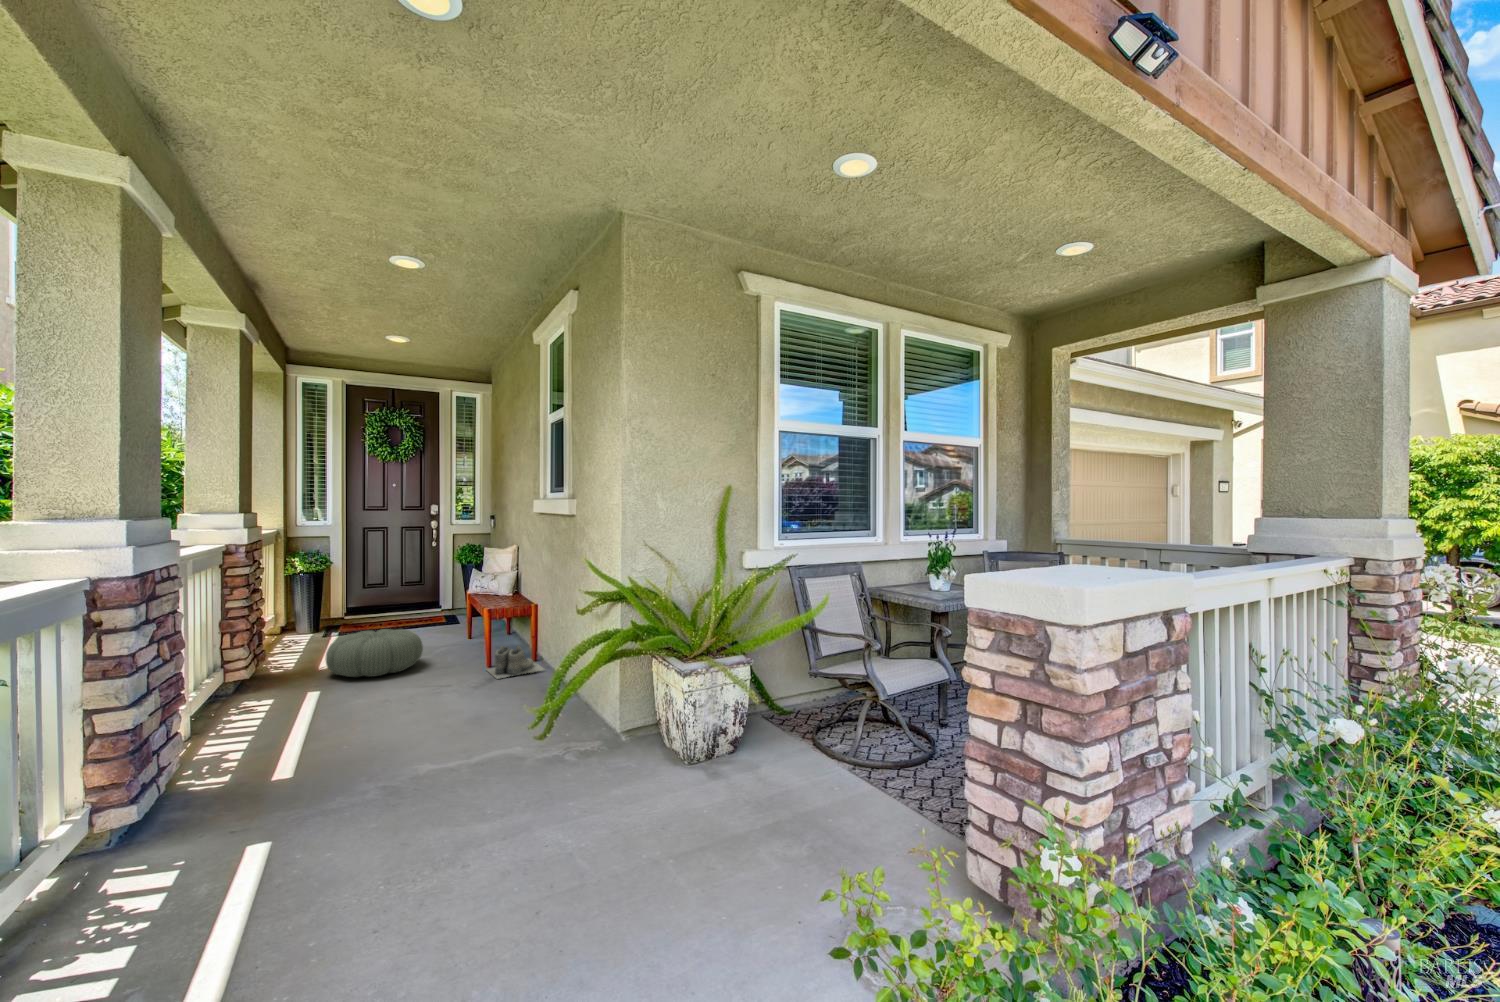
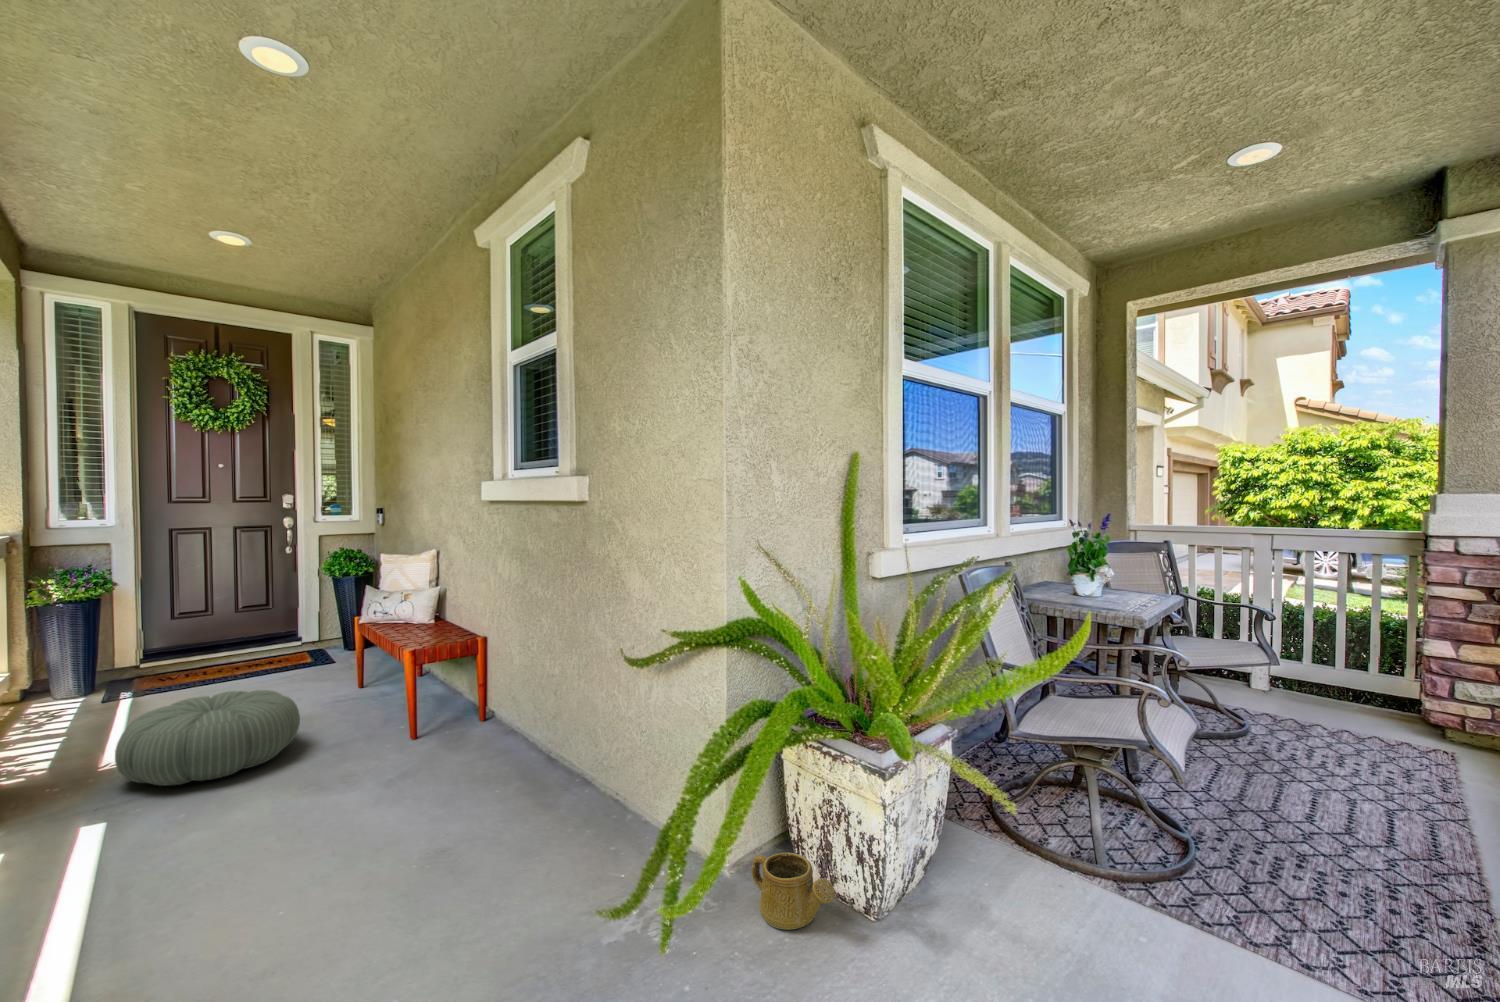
boots: present [487,646,545,679] -> none [414,703,516,763]
watering can: none [622,724,656,761] -> present [751,852,835,930]

